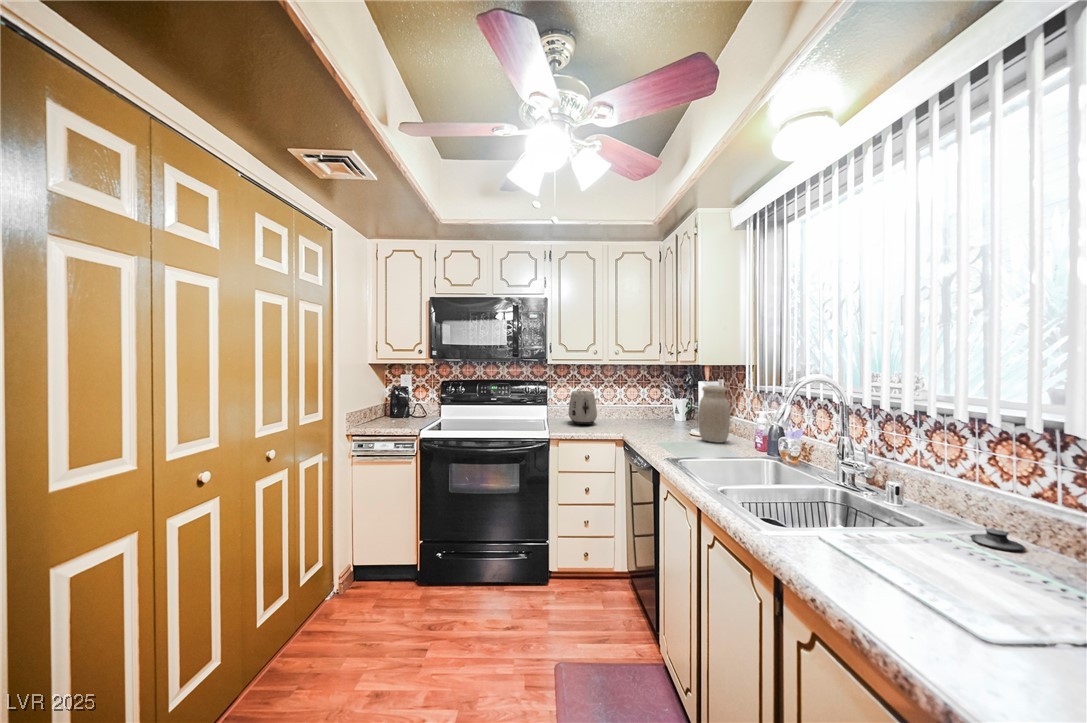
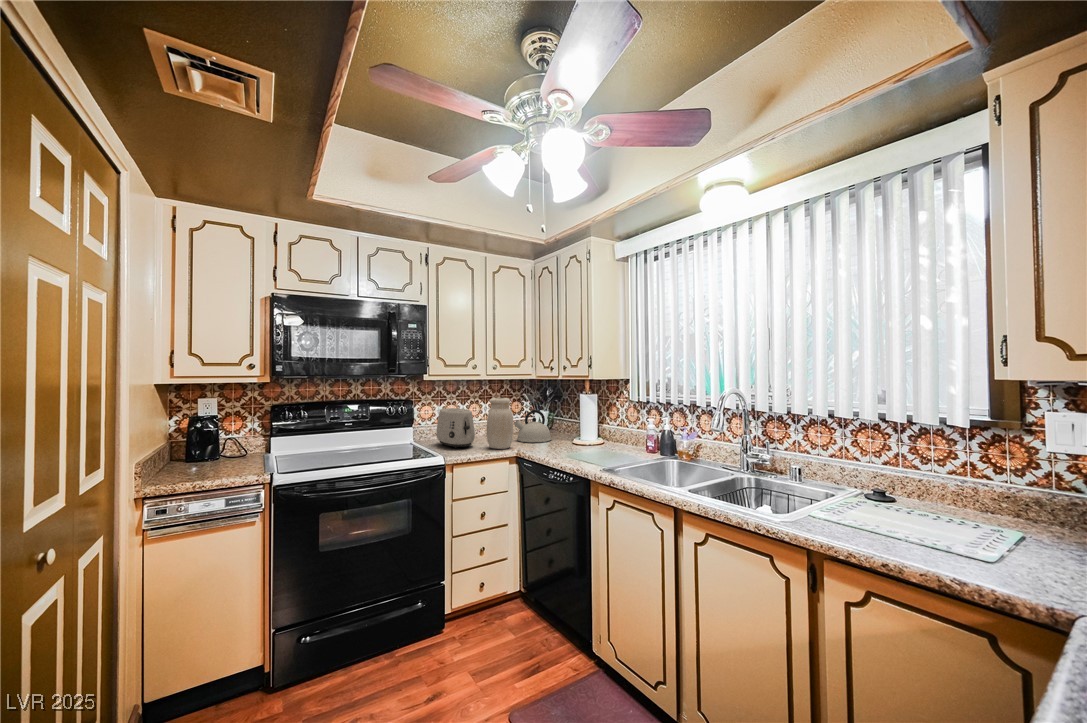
jar: present [698,386,730,443] -> present [487,398,513,449]
kettle: none [638,396,676,428] -> present [514,410,551,442]

